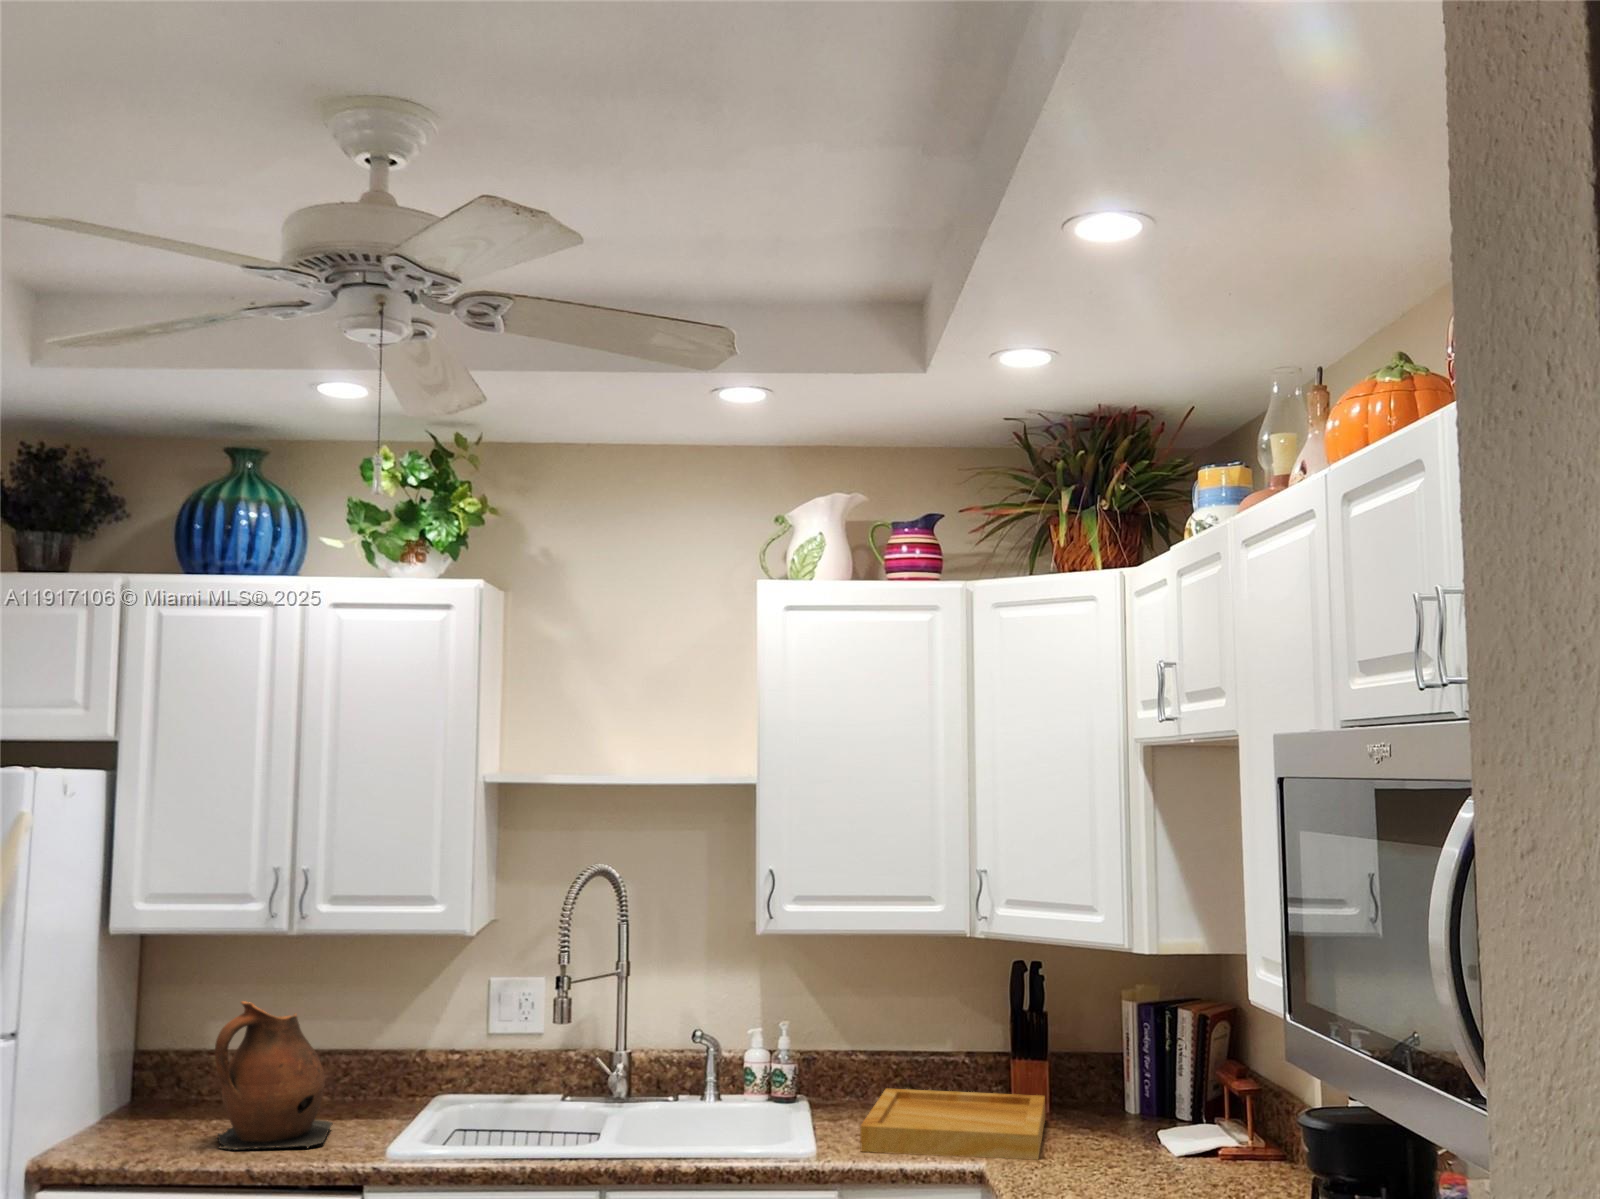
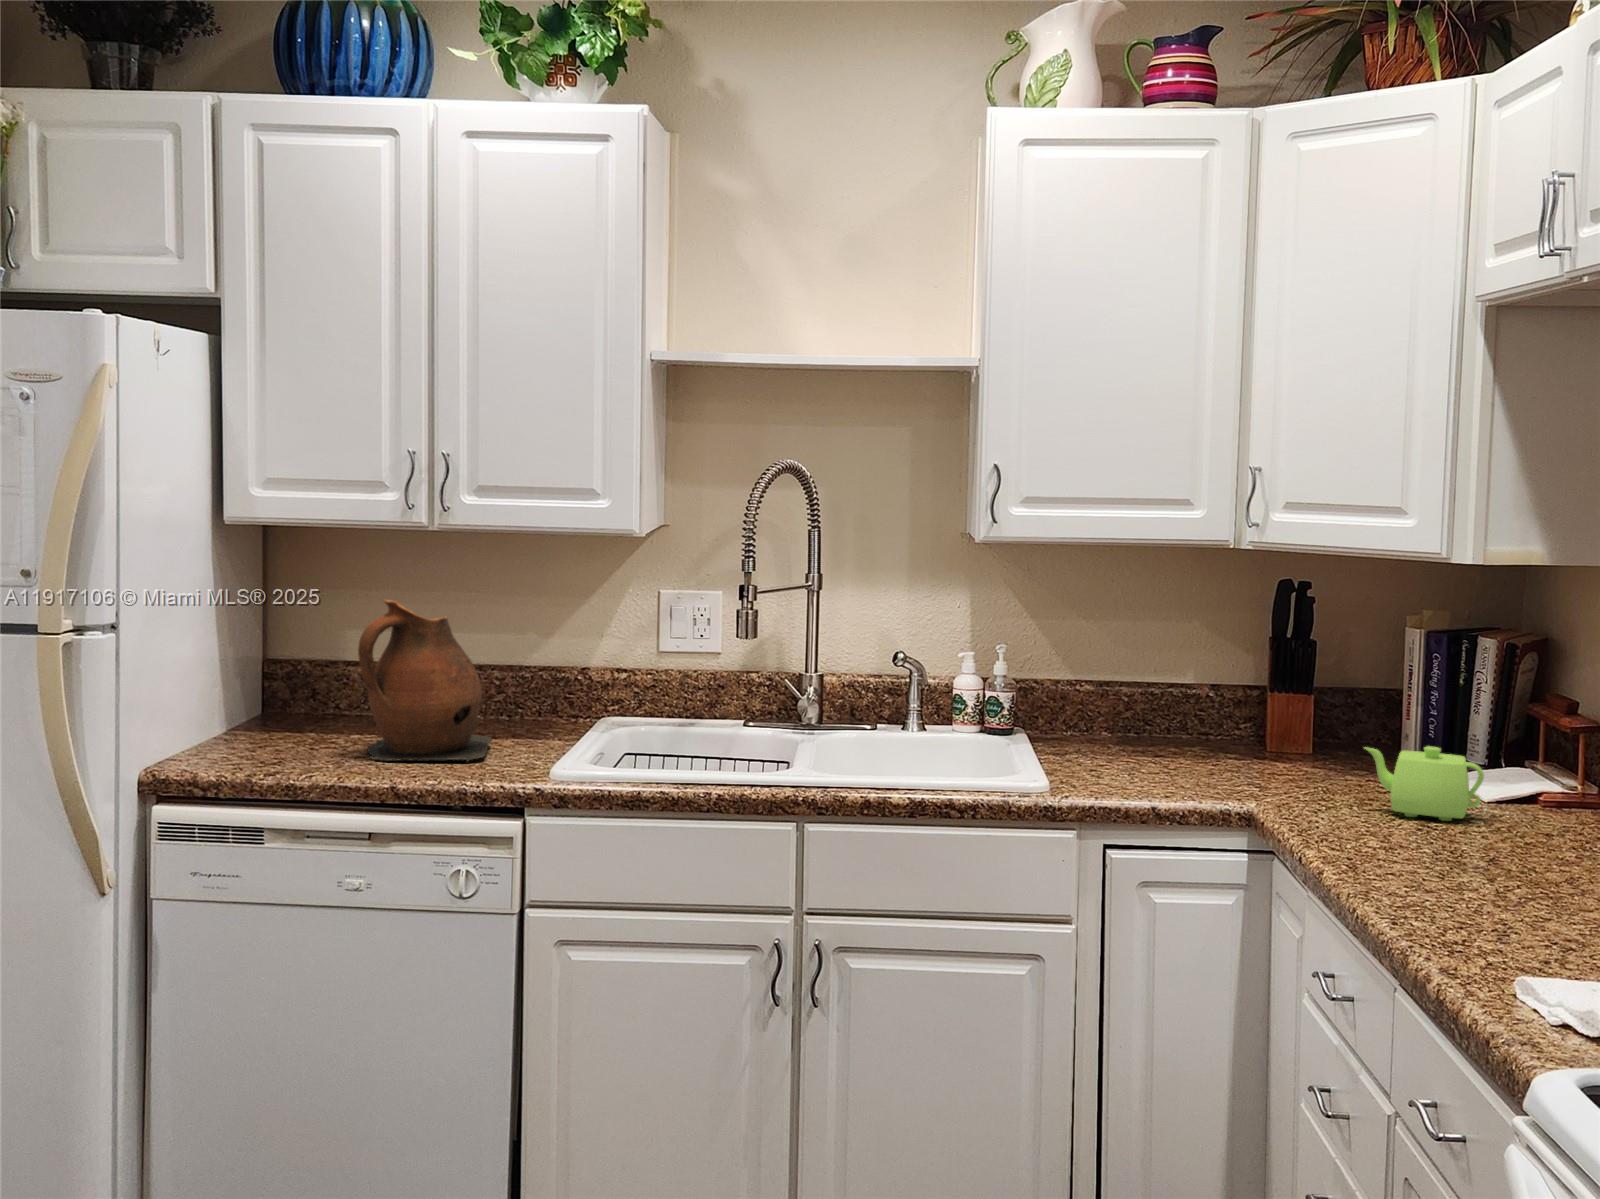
tray: present [860,1088,1045,1160] -> none [1101,722,1319,804]
teapot: none [1070,1109,1165,1174] -> present [1364,746,1484,821]

